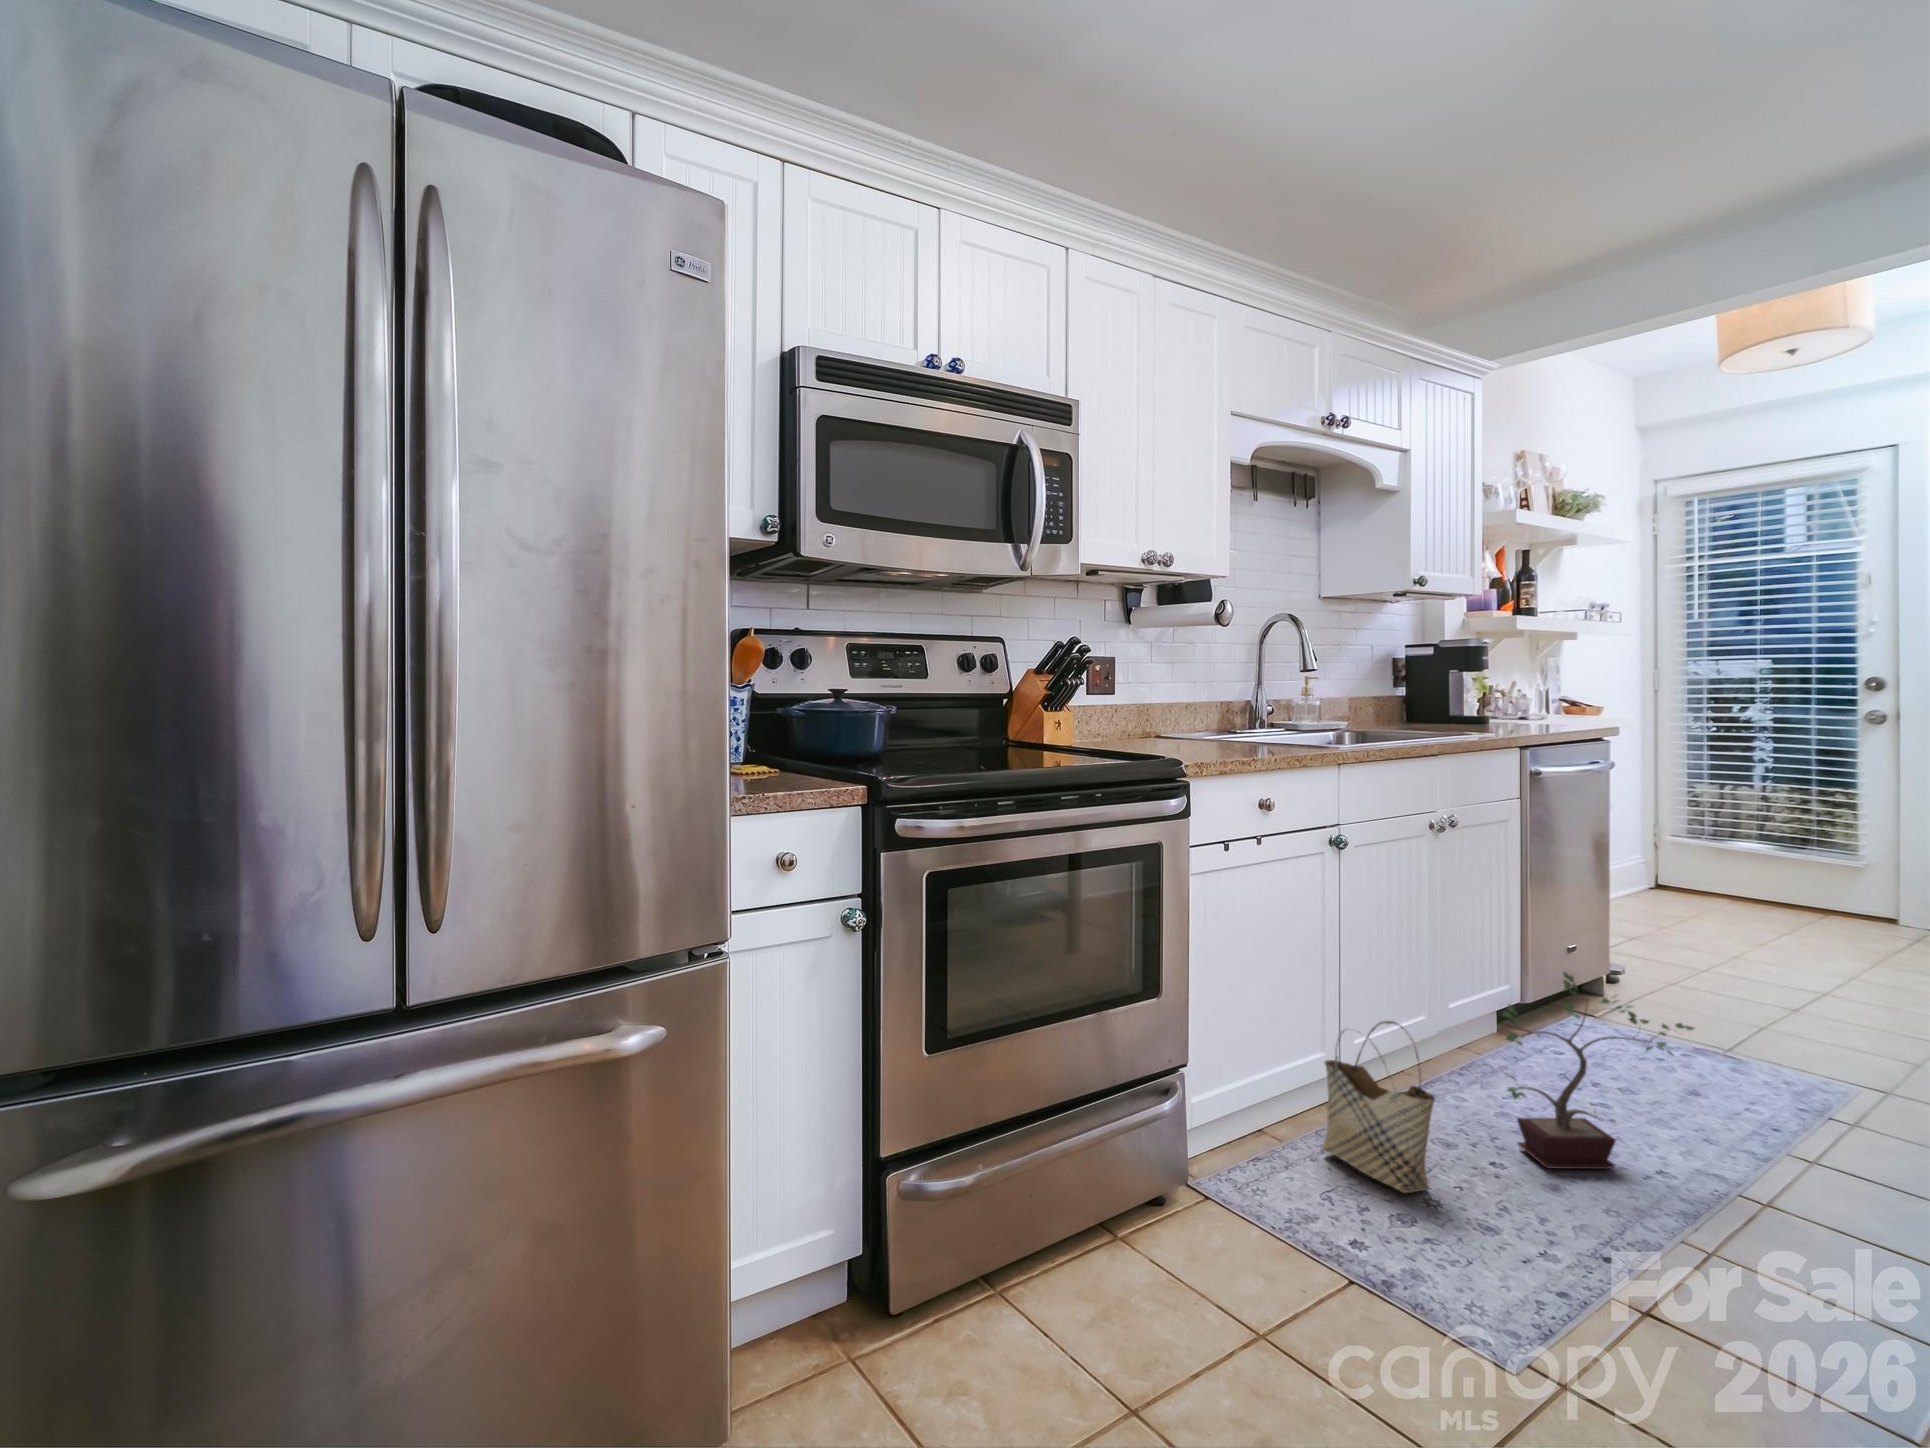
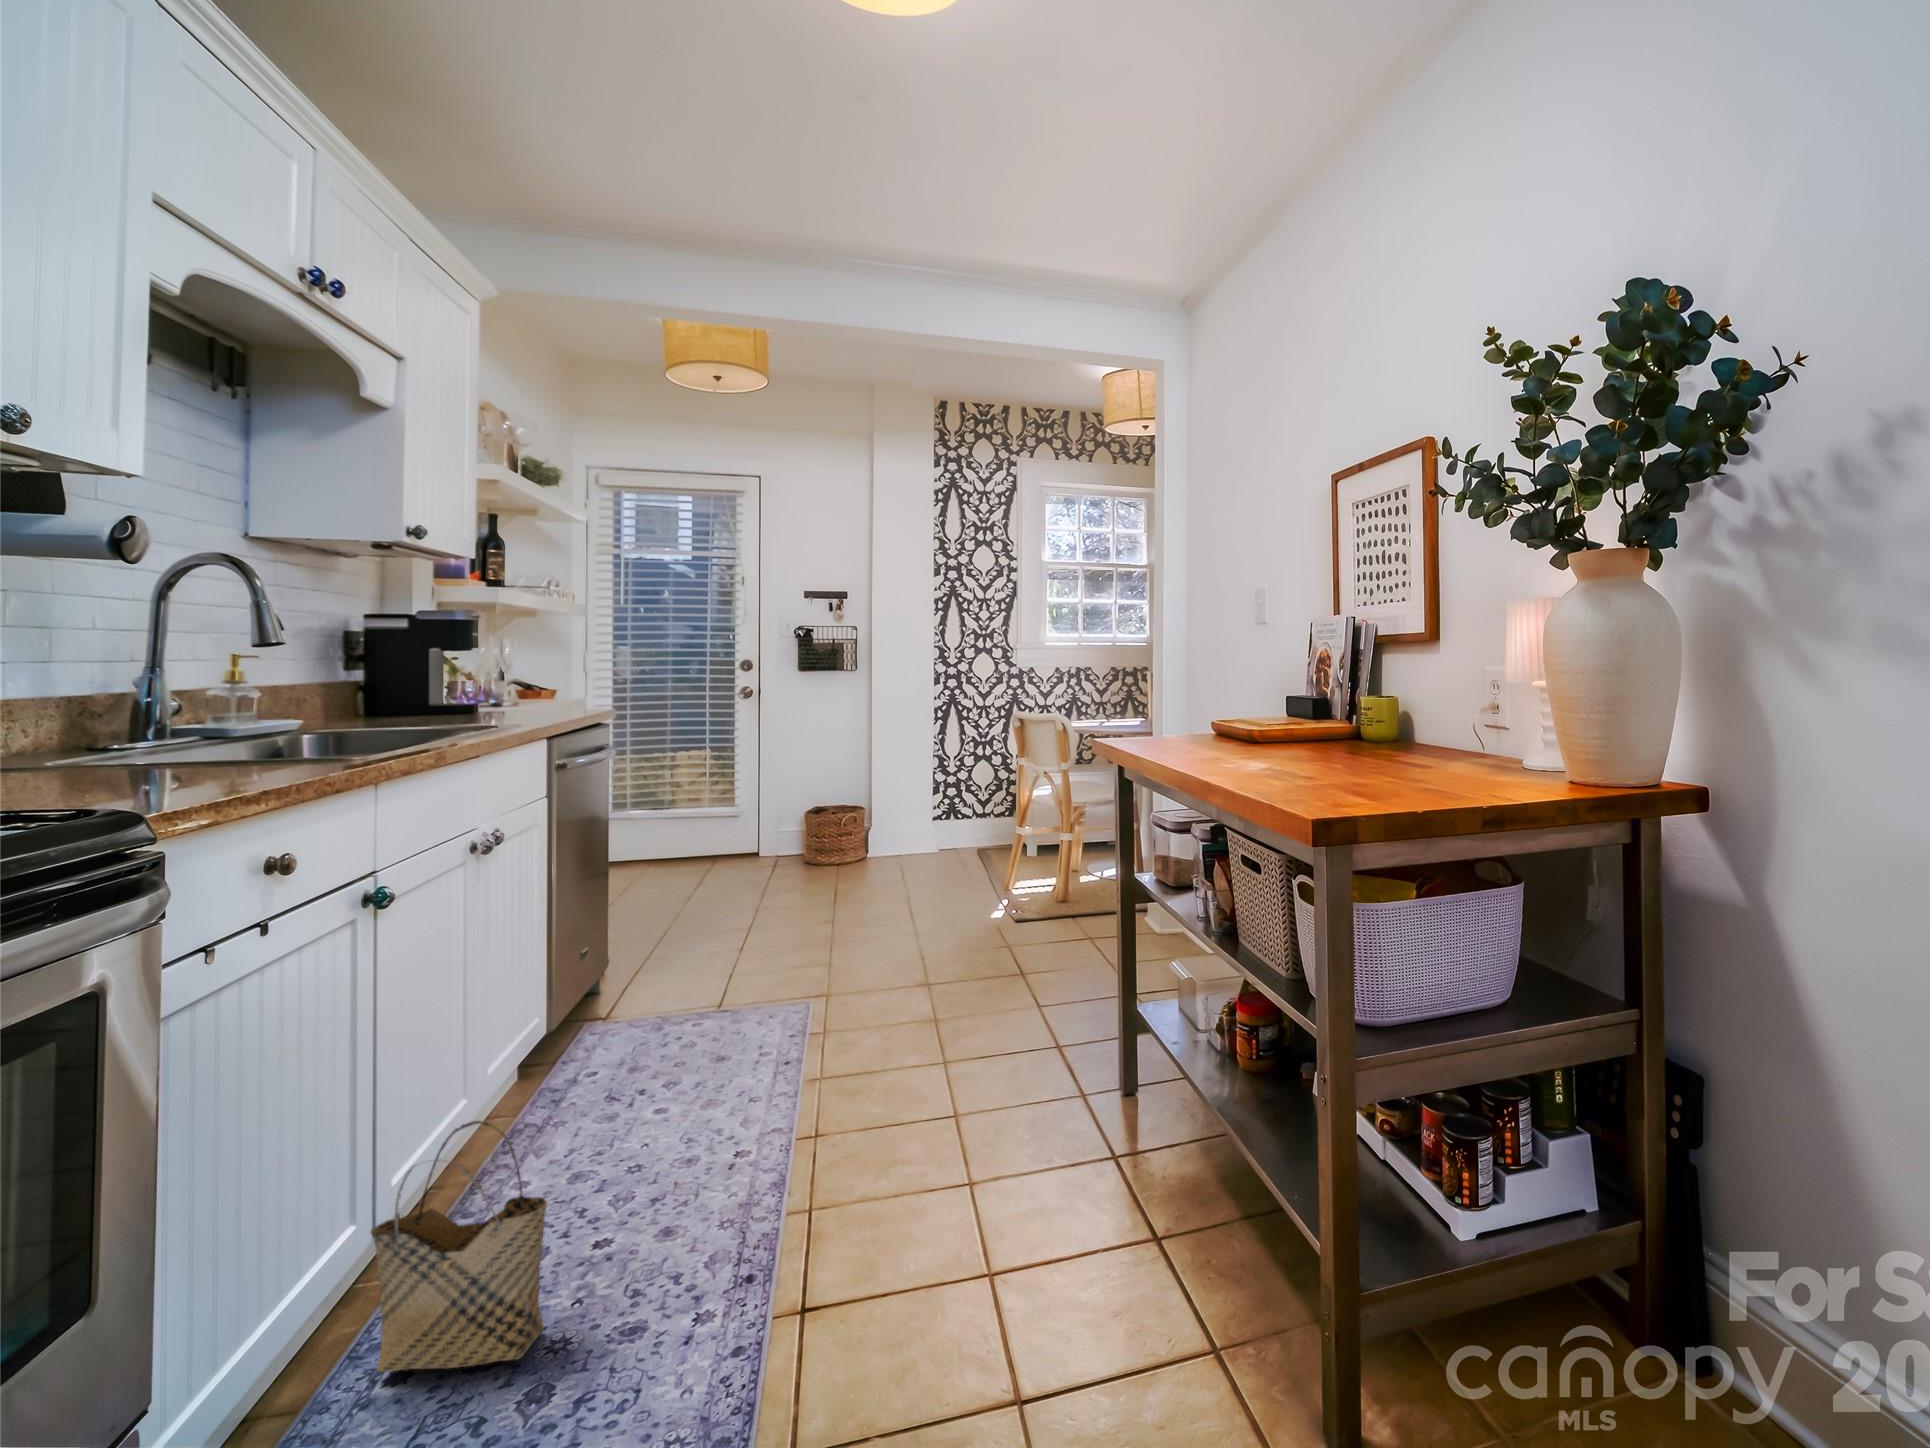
potted plant: present [1503,972,1694,1169] -> none [593,974,759,1214]

